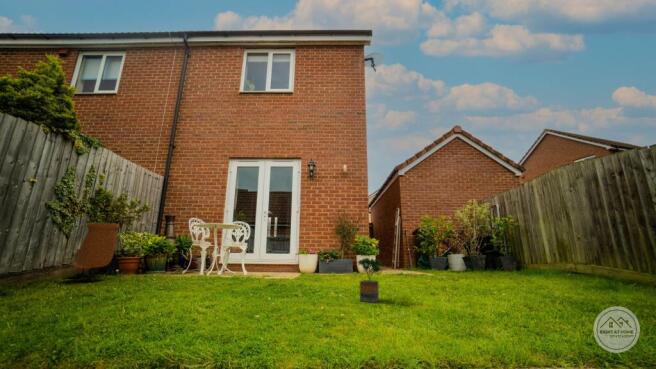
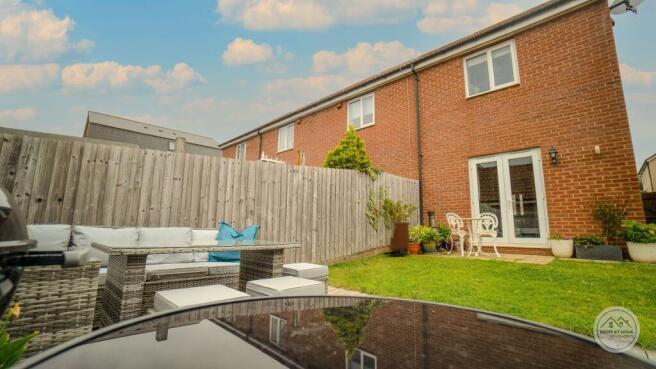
potted tree: present [358,258,383,303] -> none [598,245,627,281]

